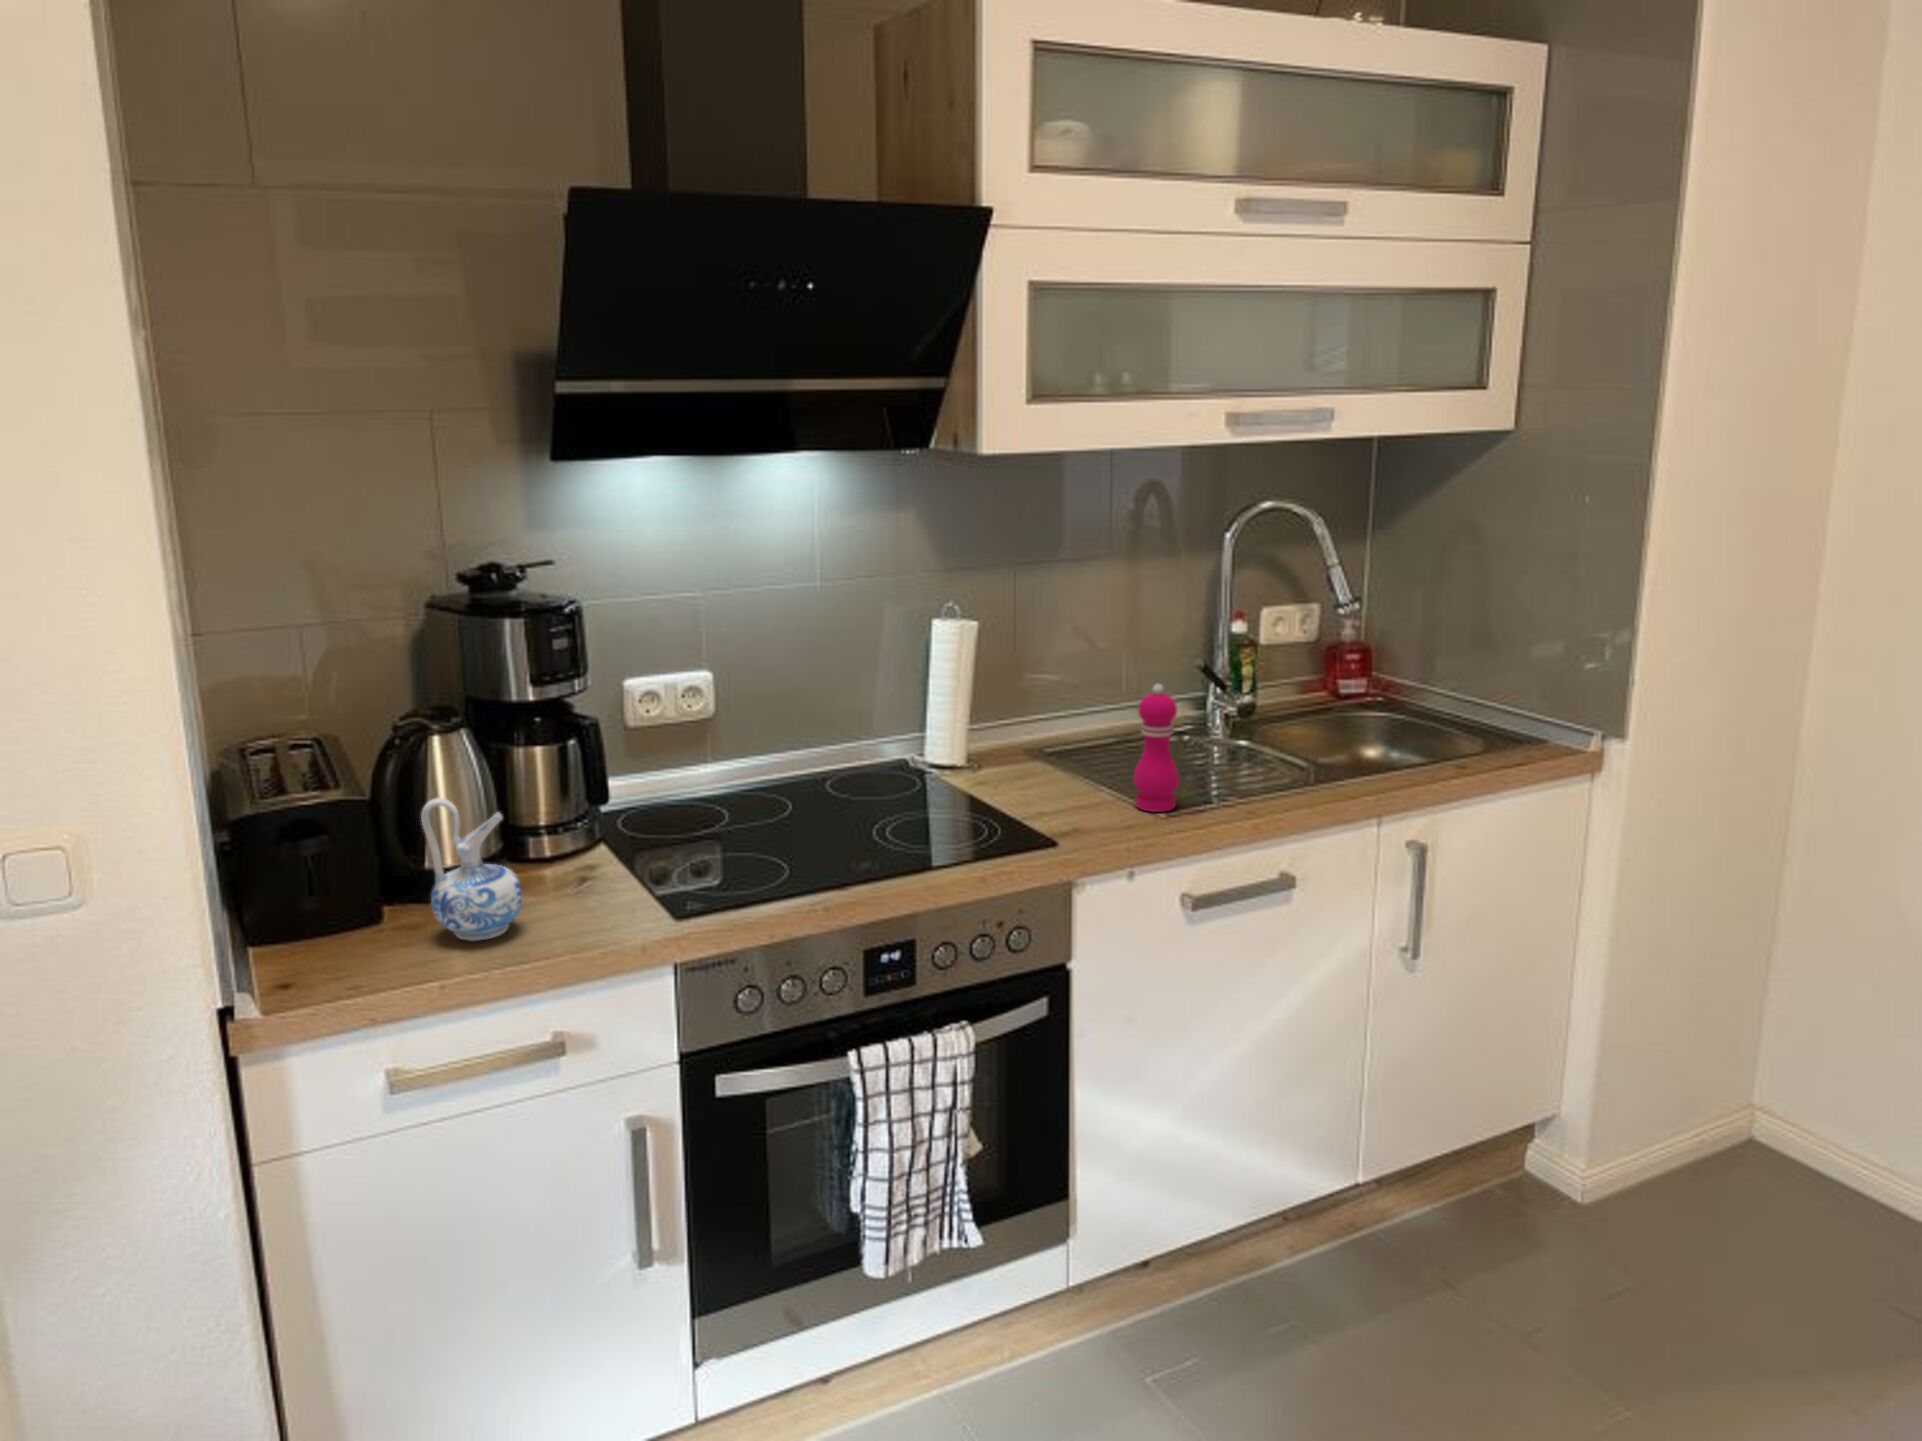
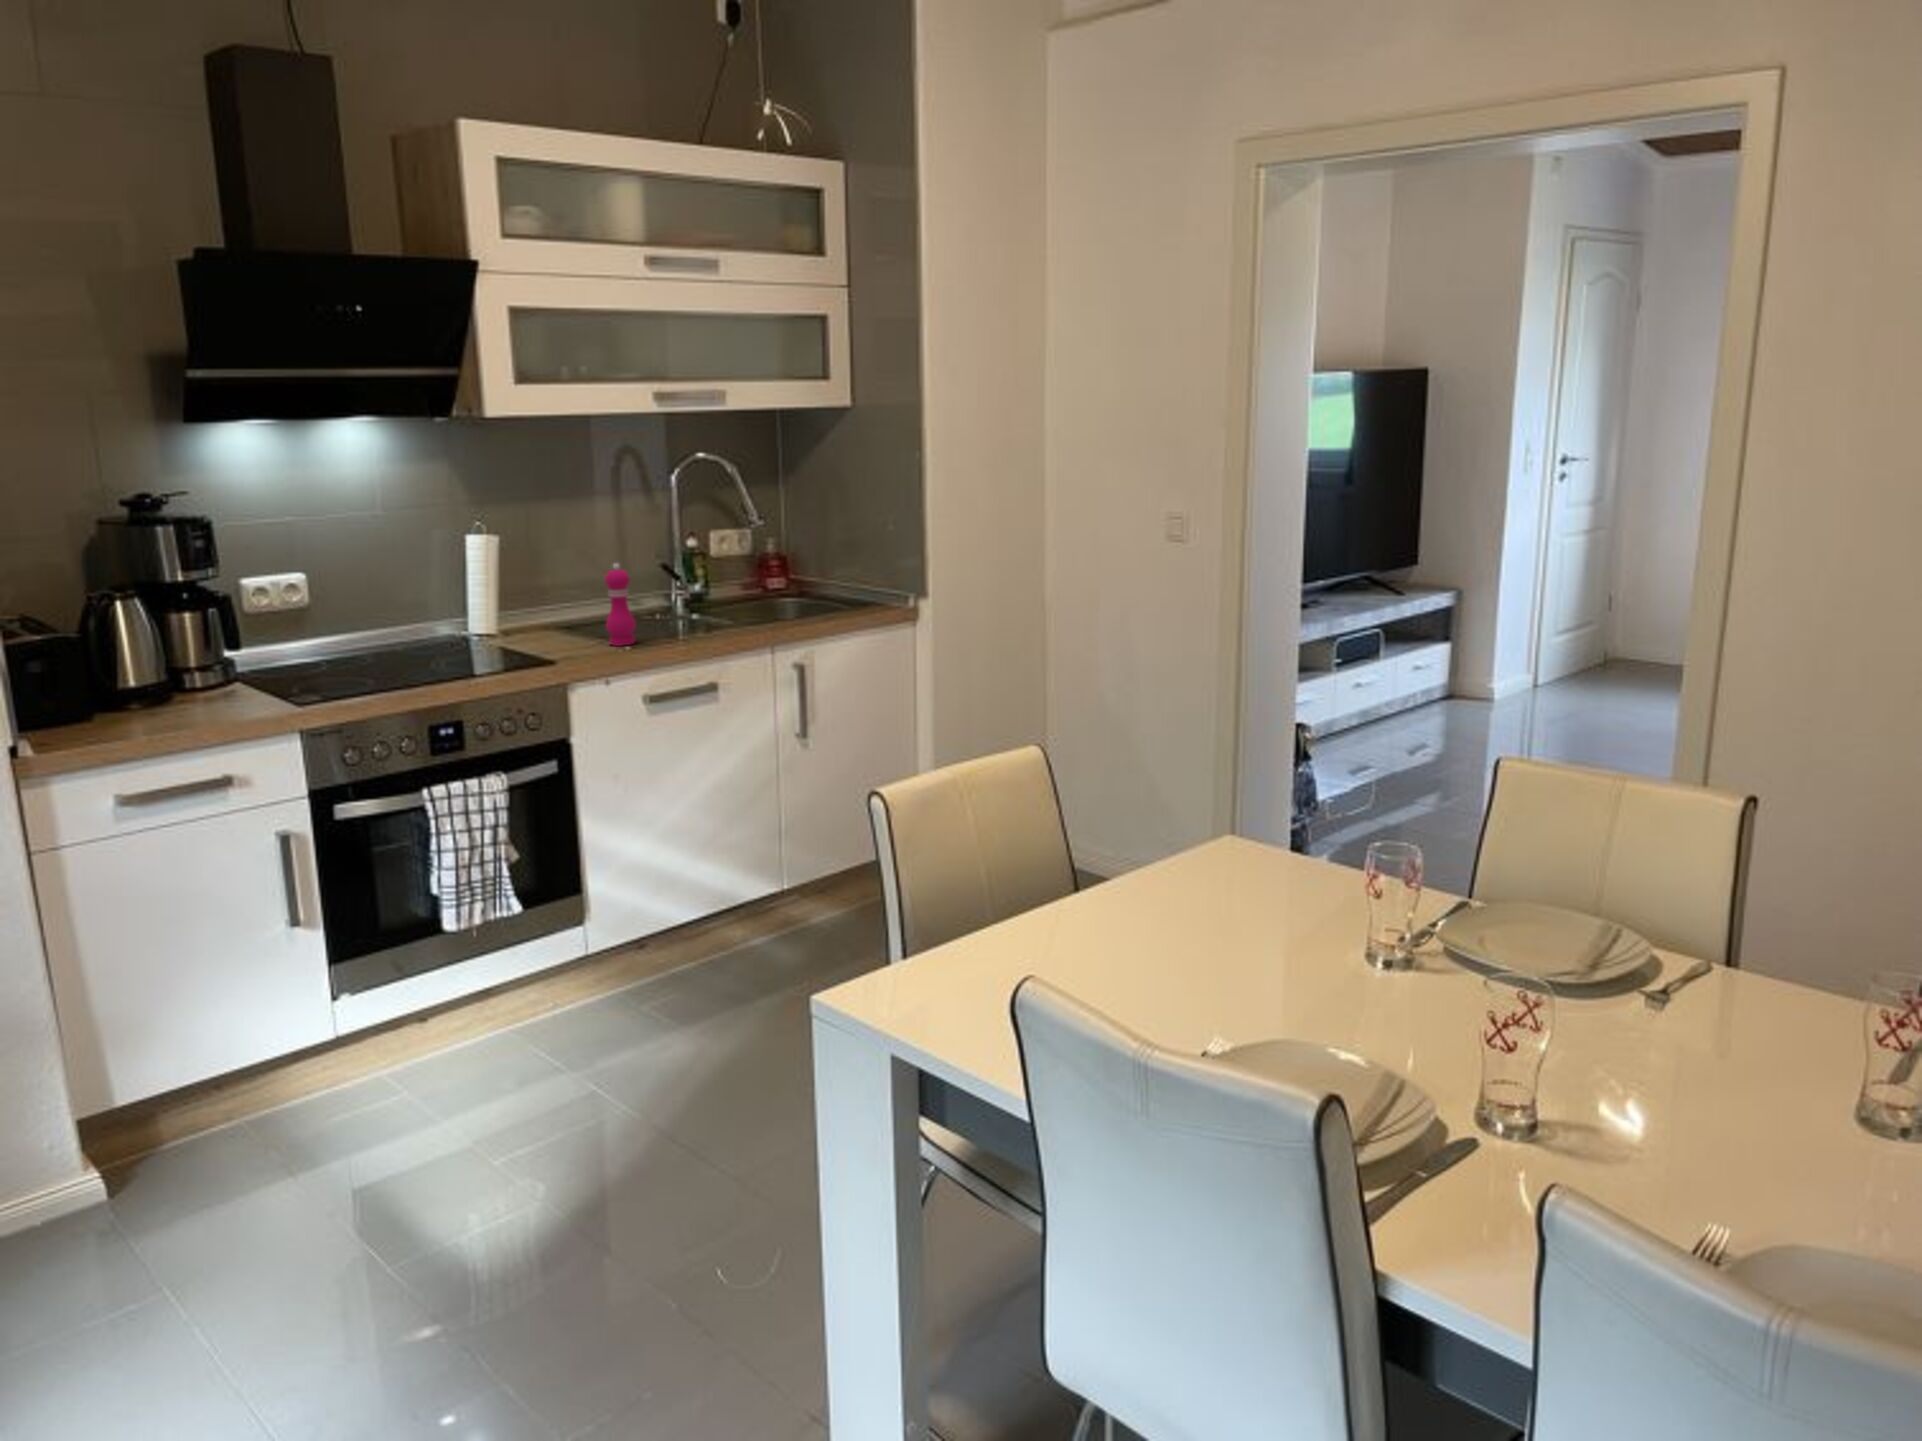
ceramic pitcher: present [421,798,522,941] -> none [122,630,193,721]

